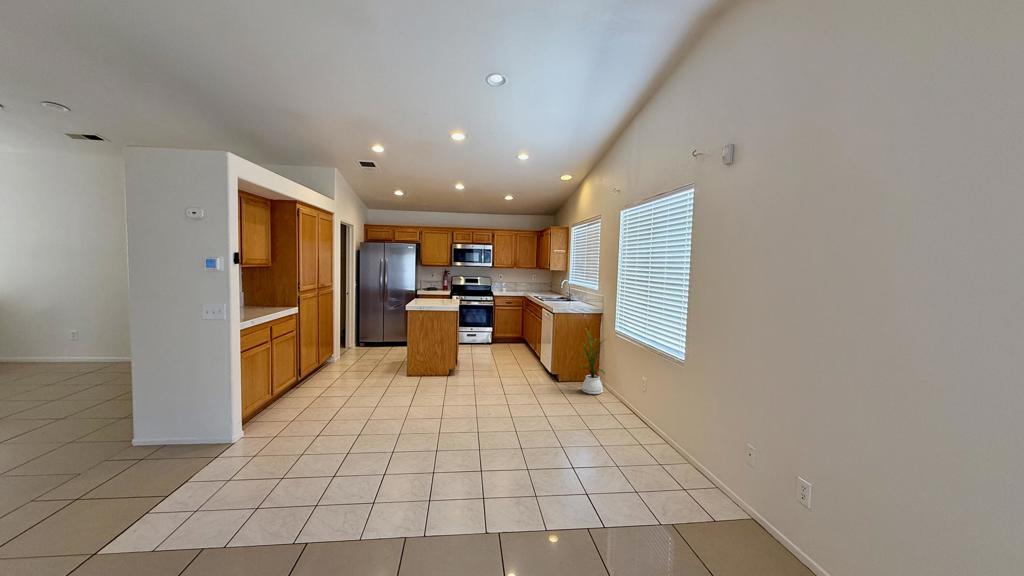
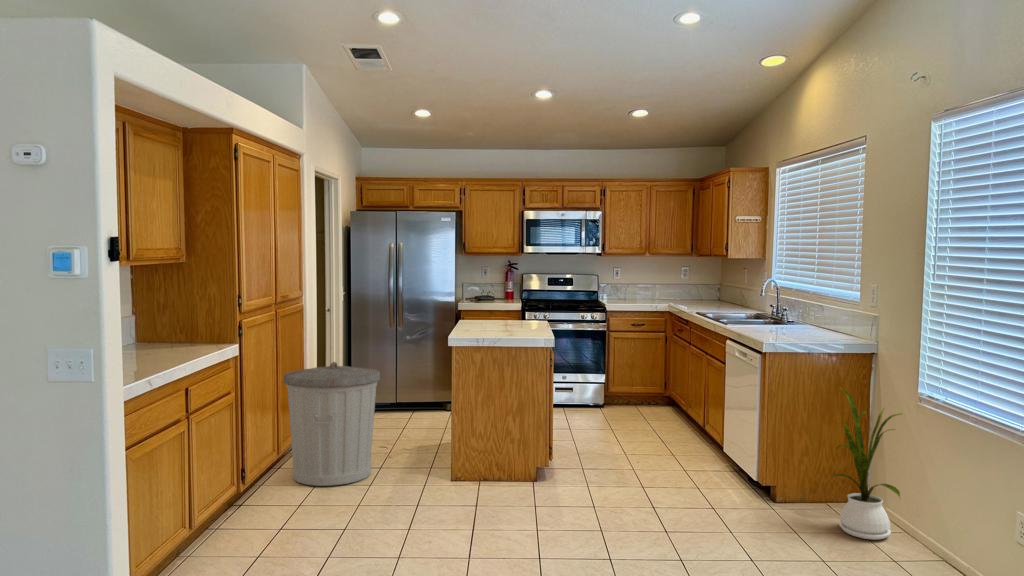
trash can: none [322,318,372,379] -> present [283,362,380,486]

